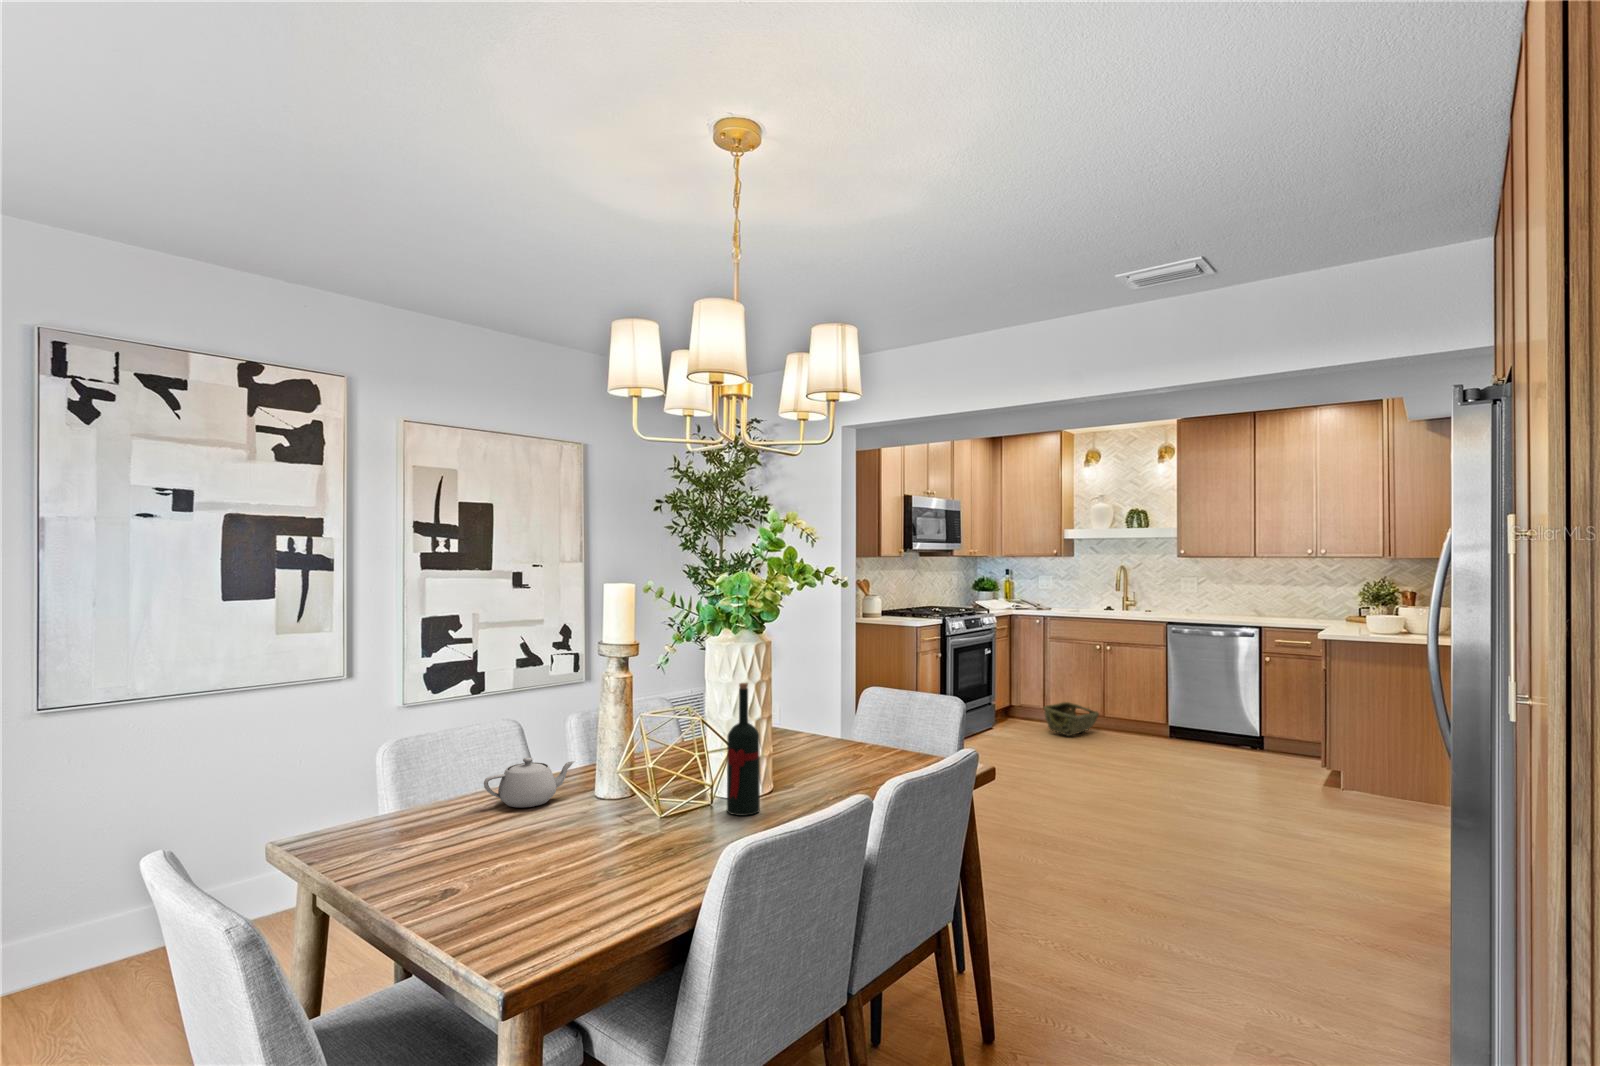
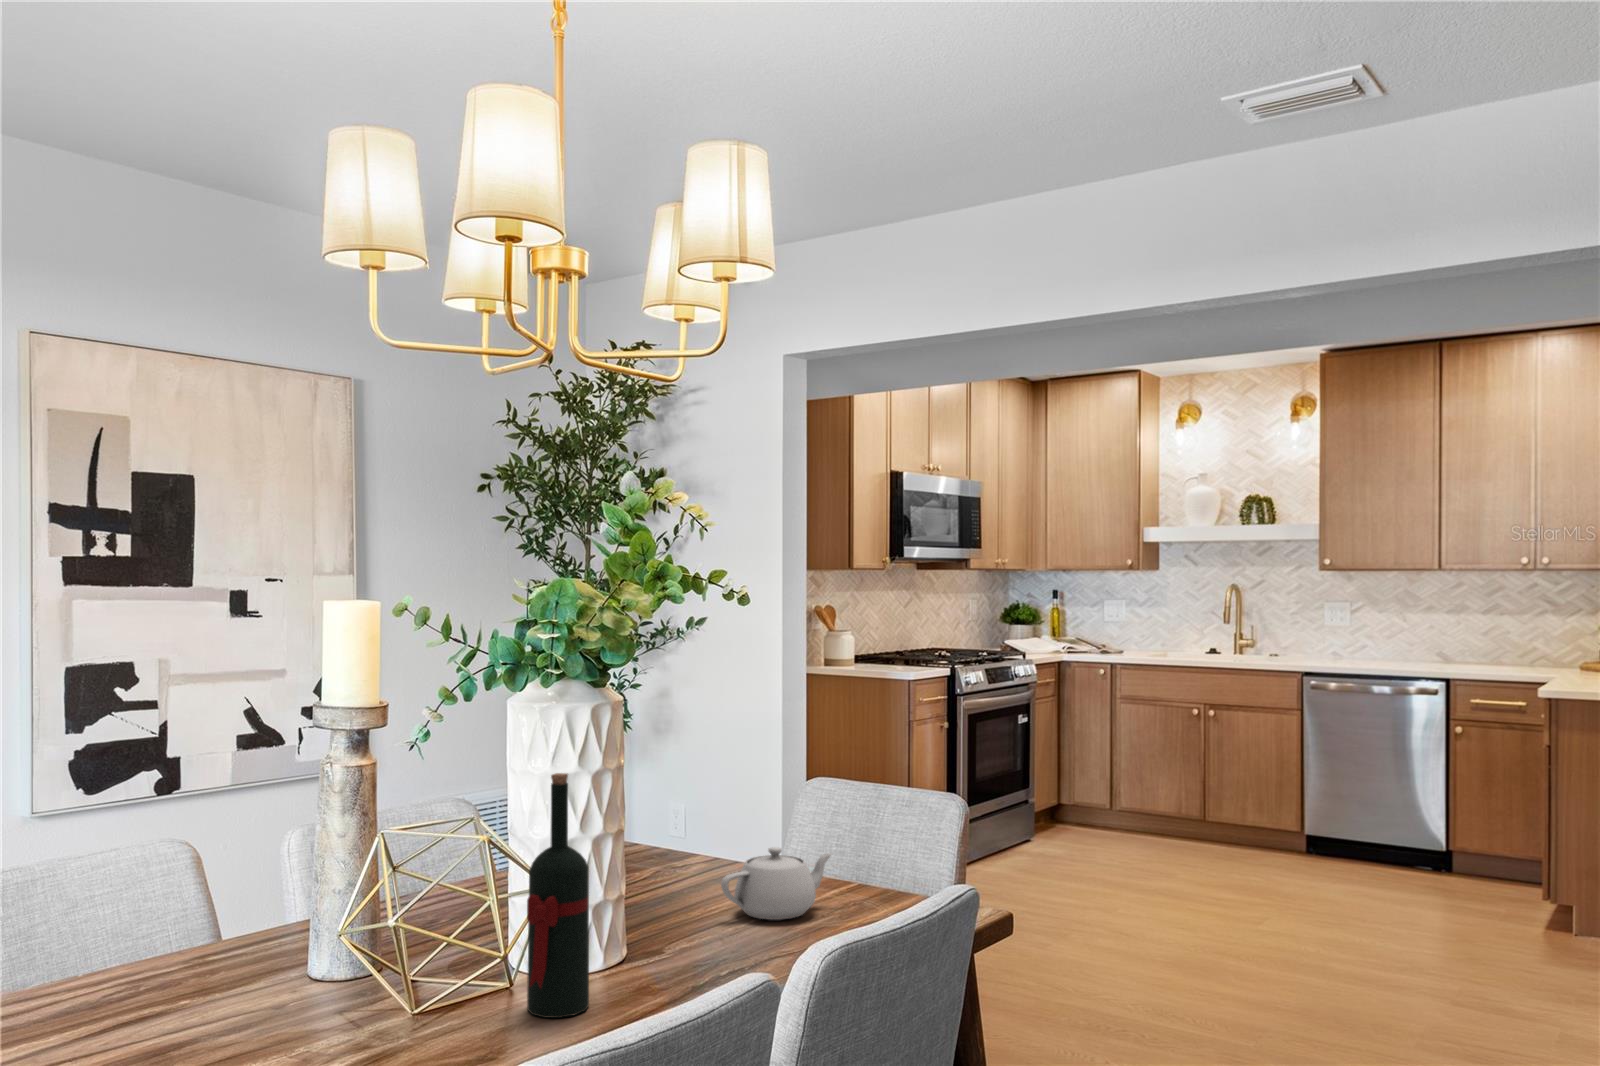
woven basket: present [1044,702,1099,736] -> none [1110,798,1197,852]
teapot: present [484,758,575,807] -> present [721,847,832,920]

